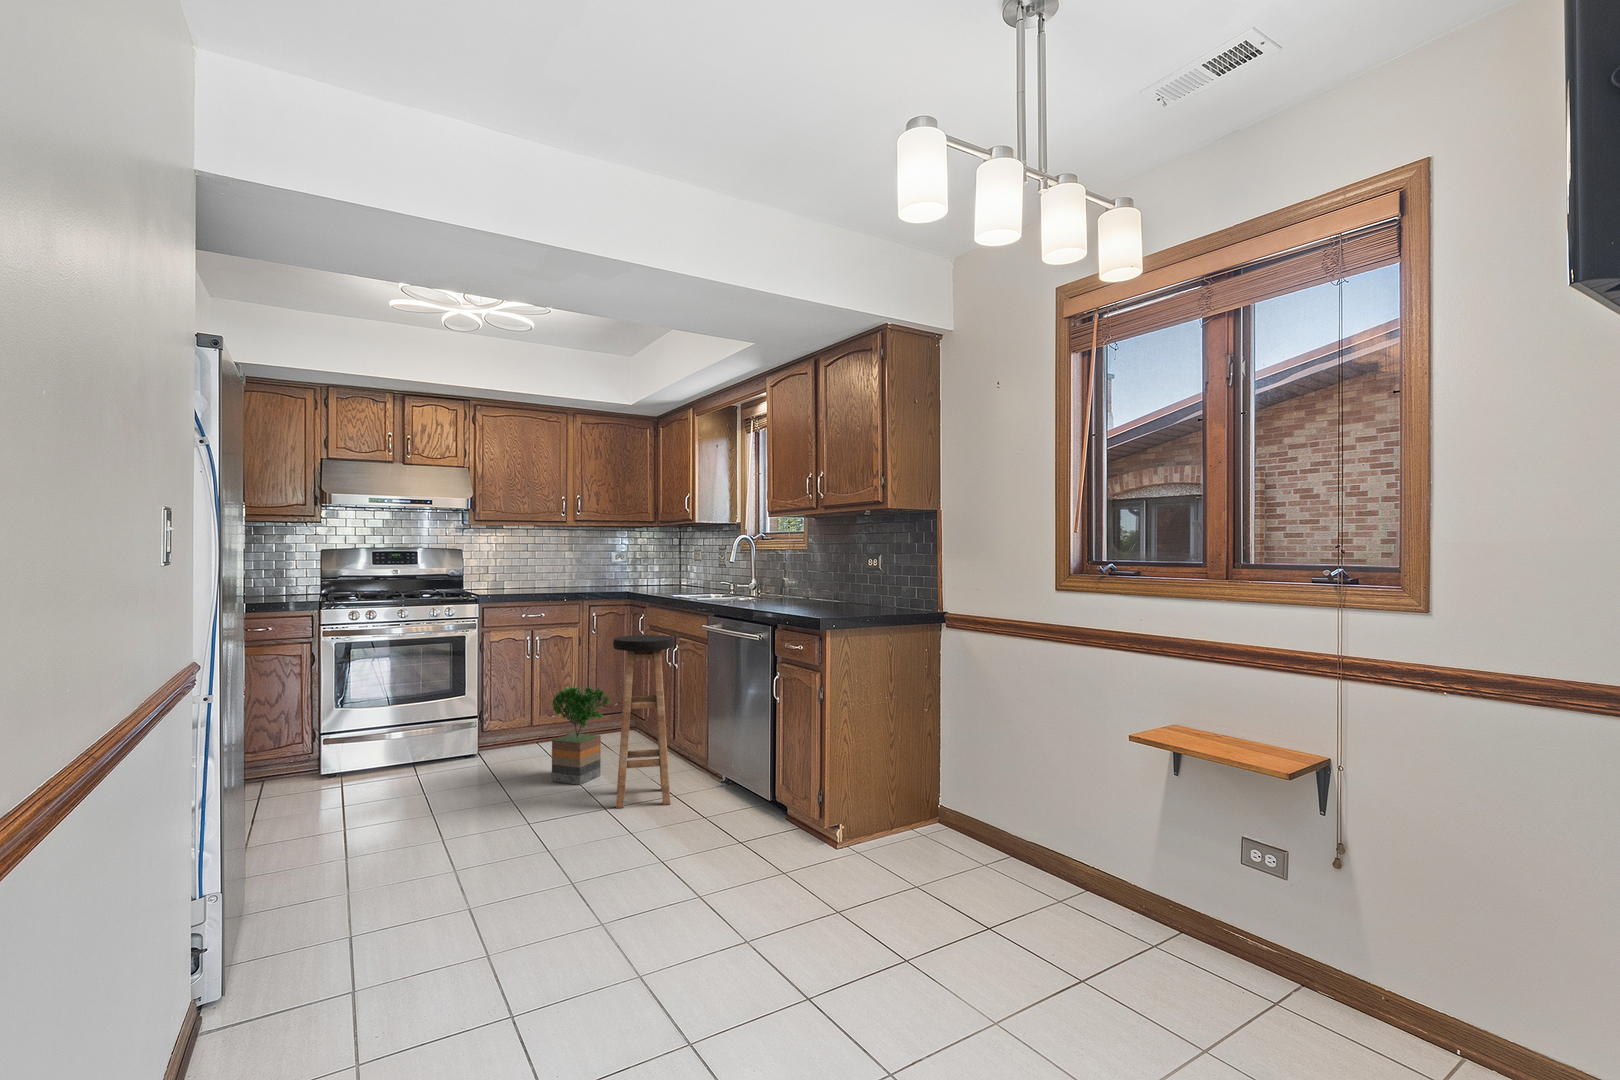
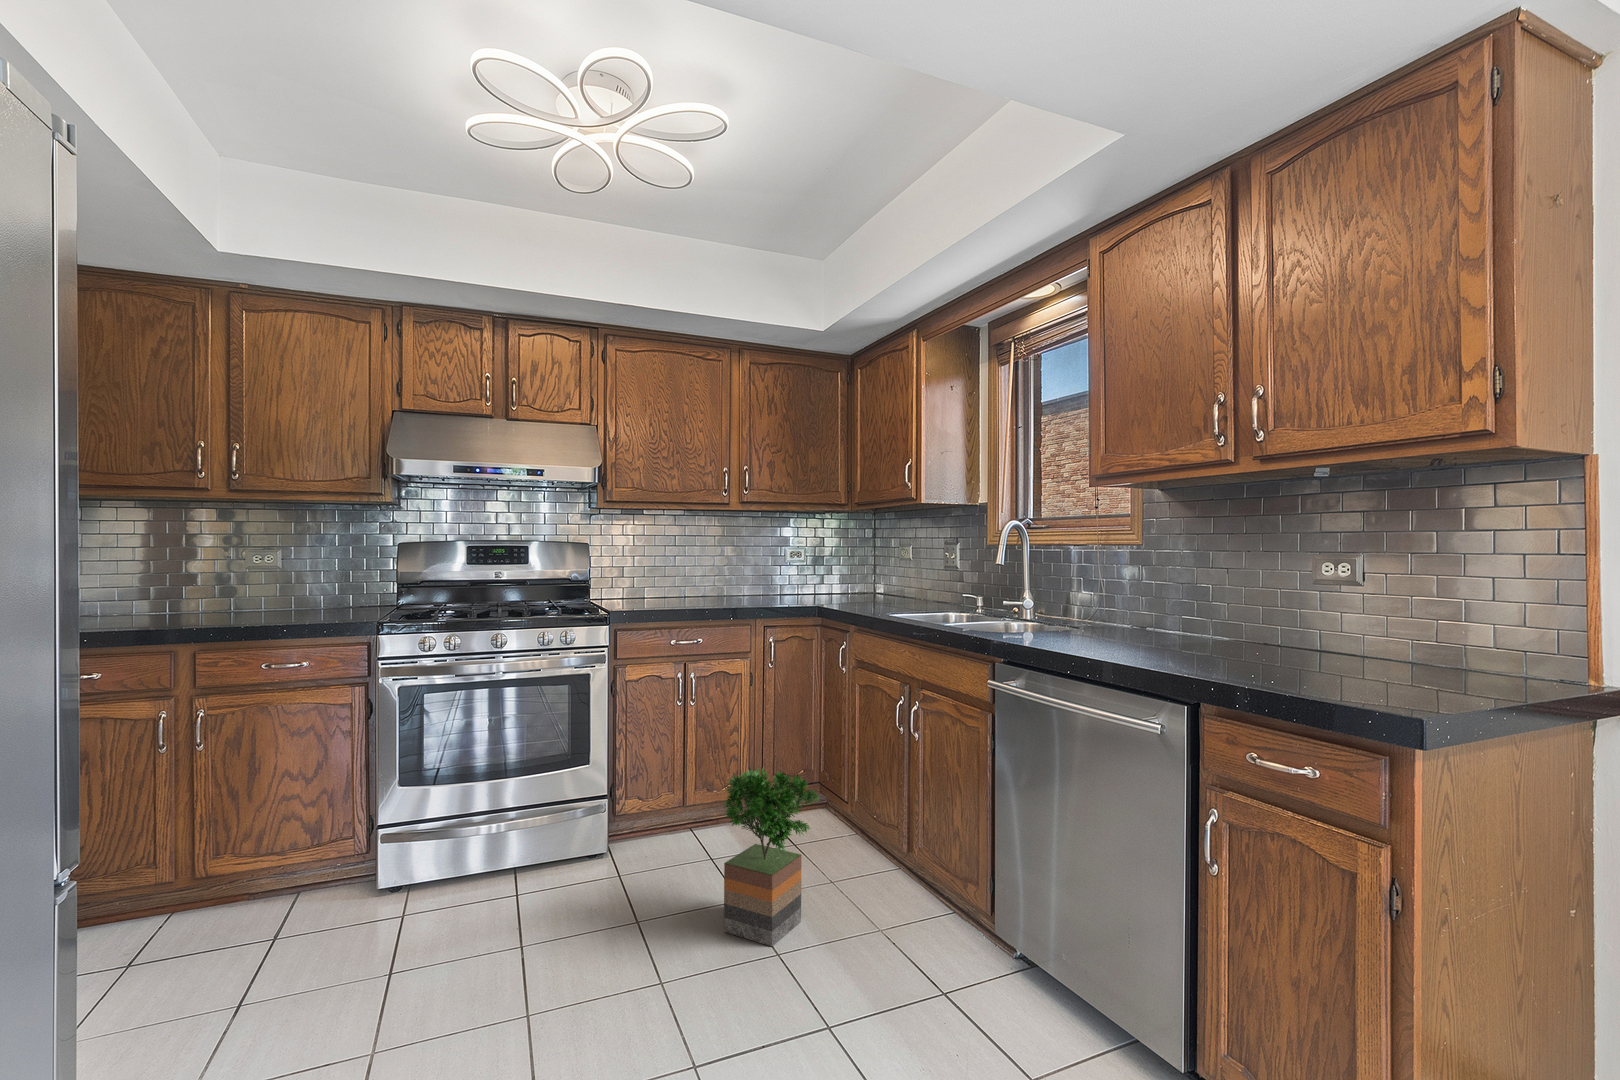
bar stool: present [613,635,674,808] -> none [839,695,951,1031]

